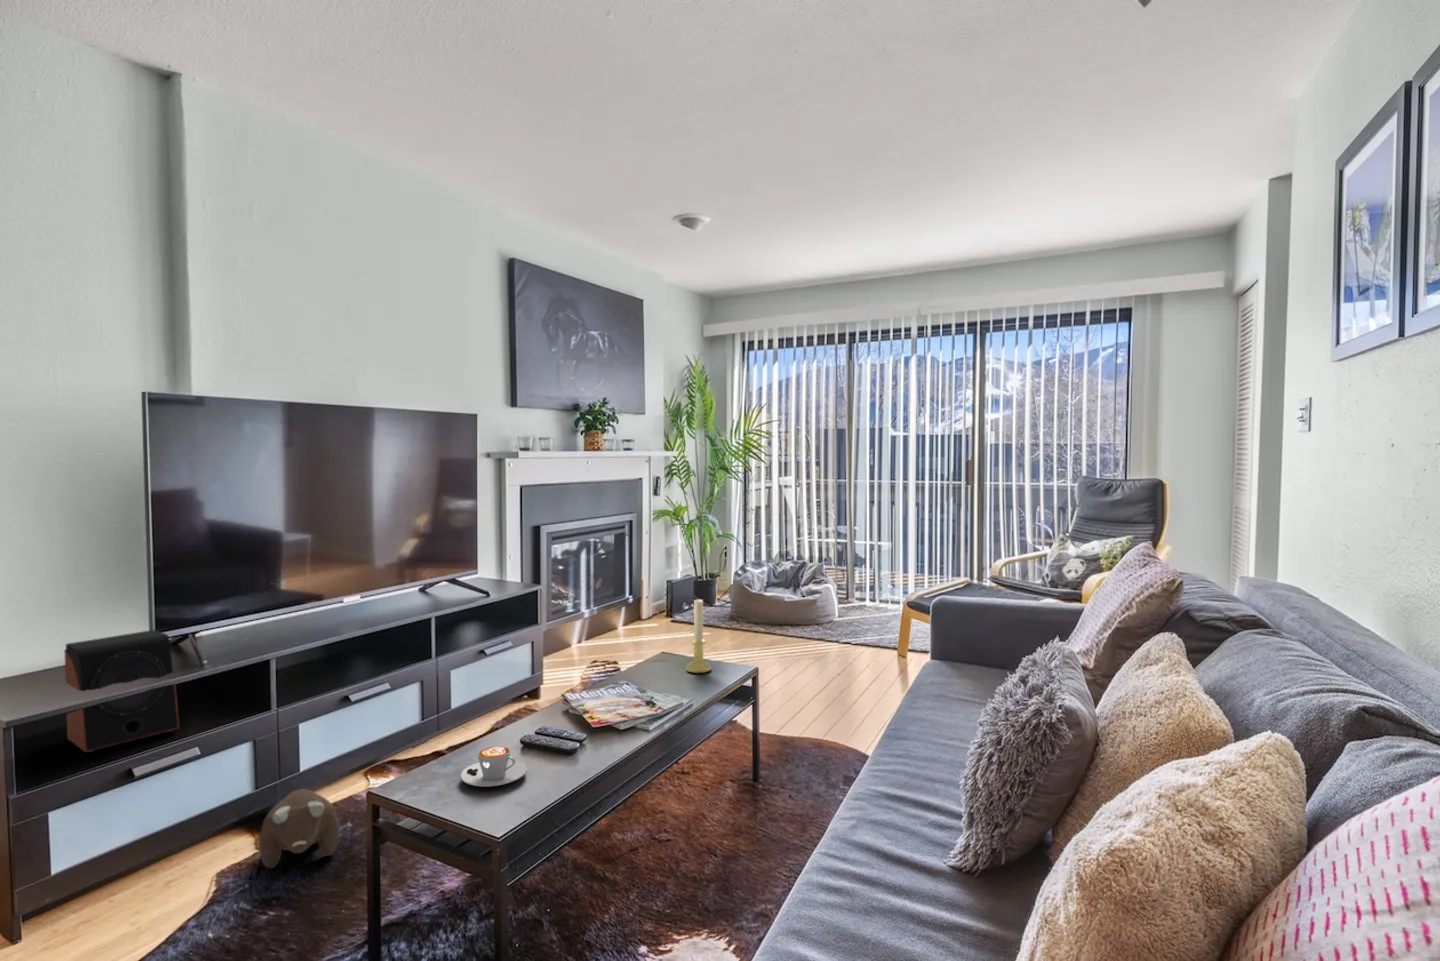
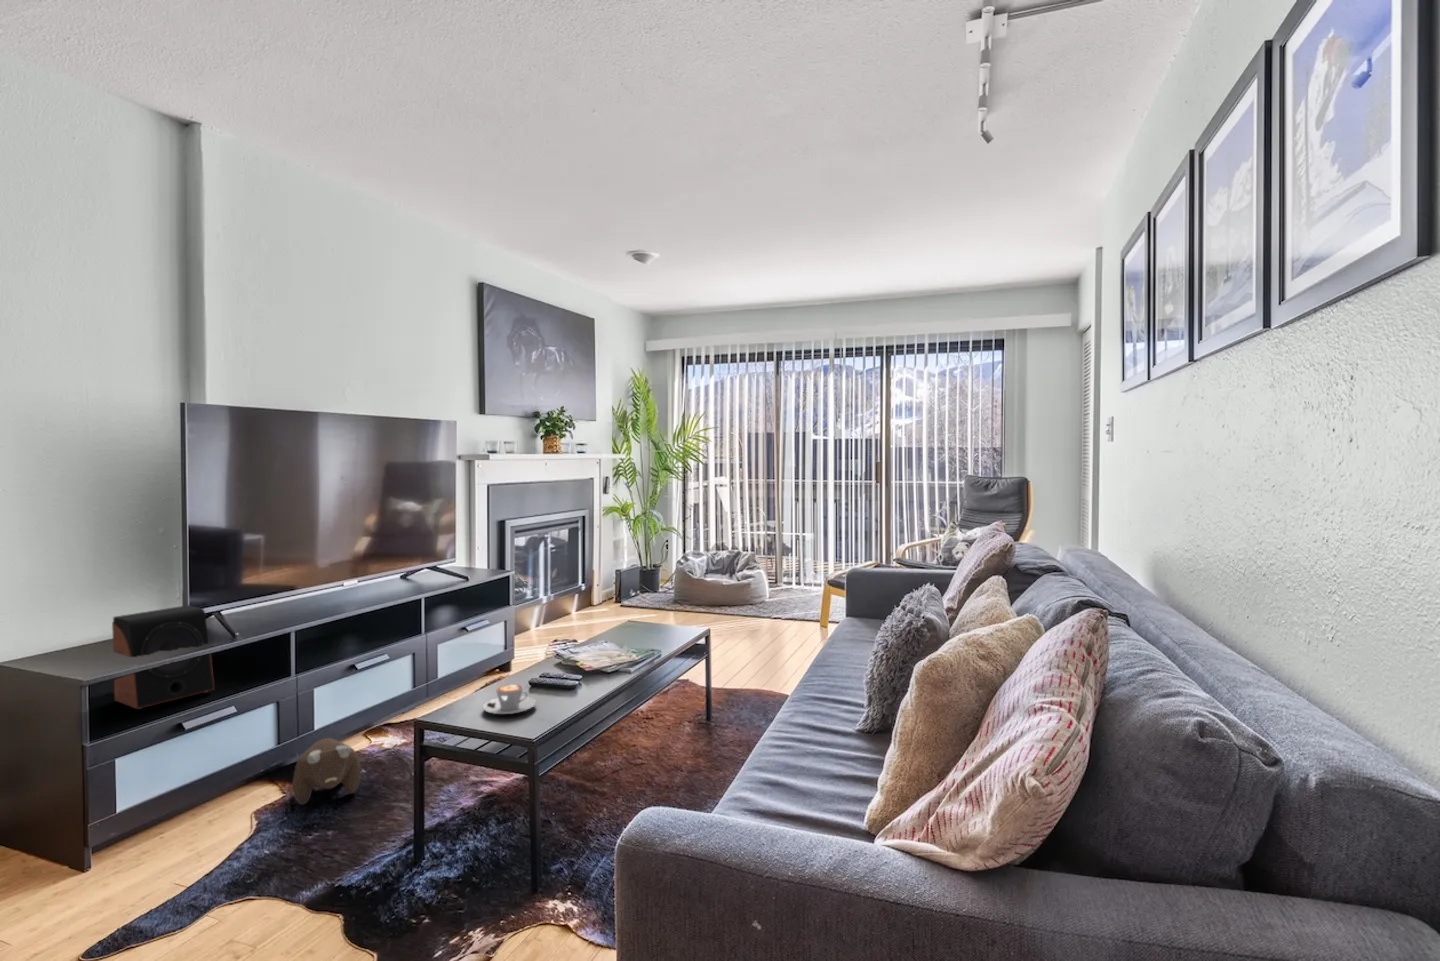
candle holder: present [686,600,711,673] -> none [651,571,672,634]

